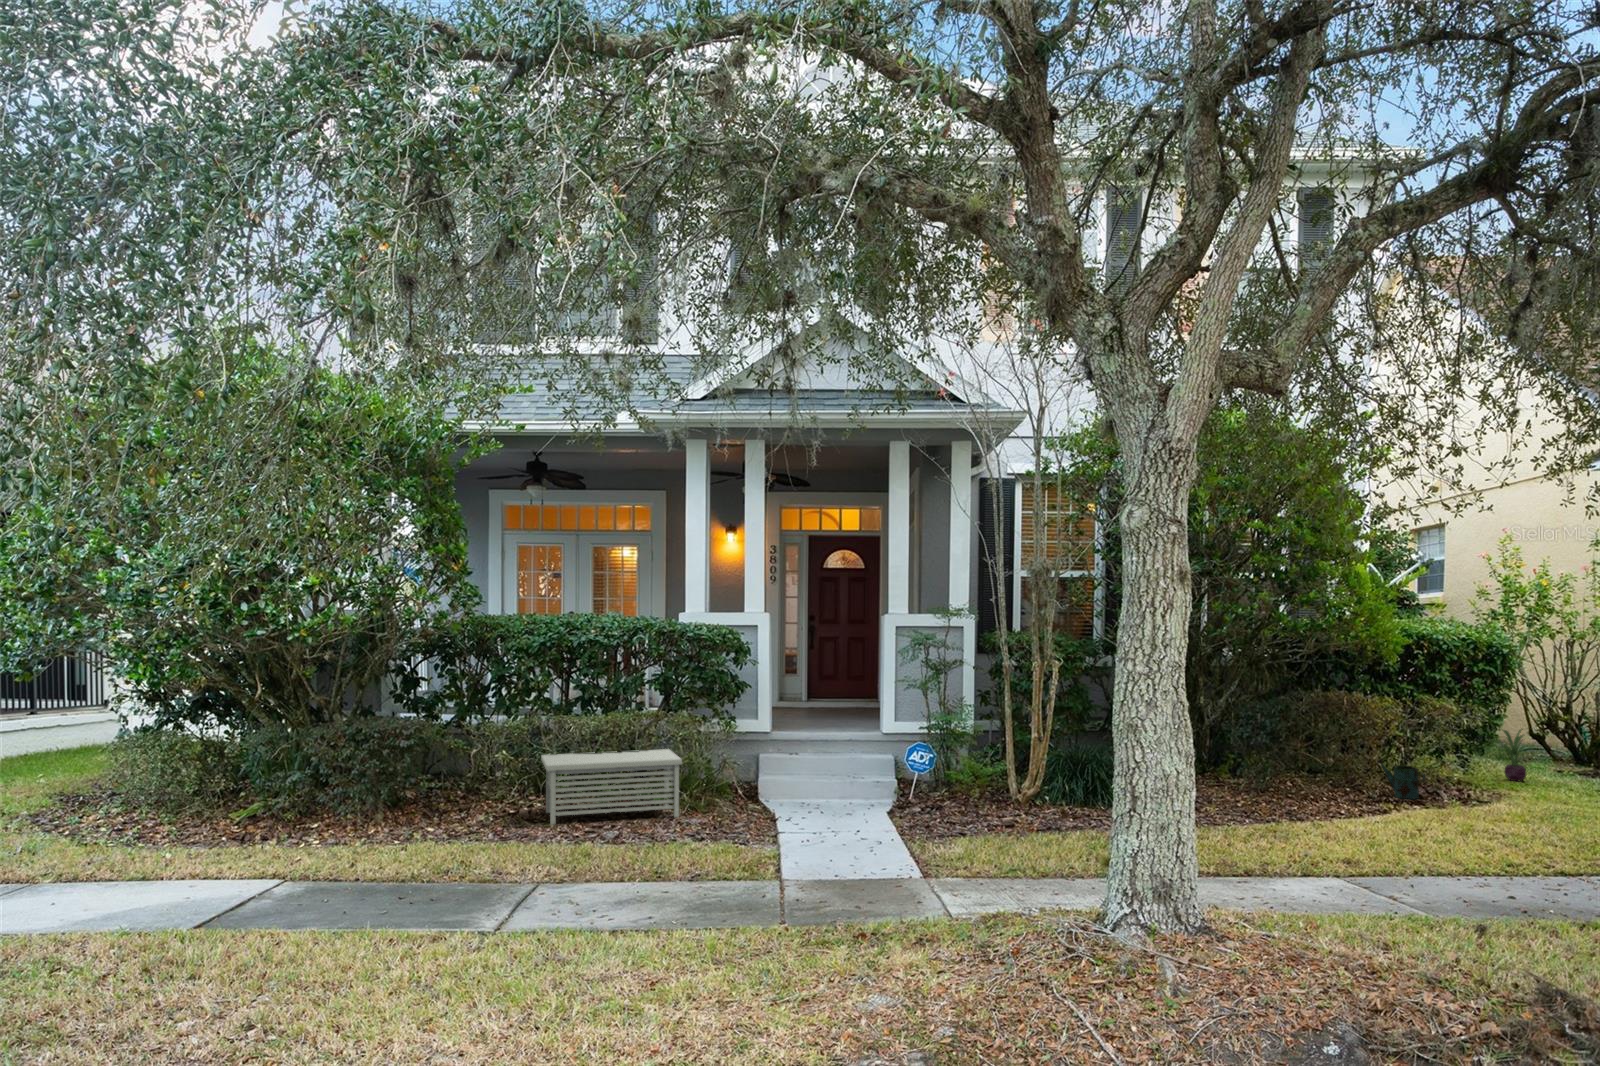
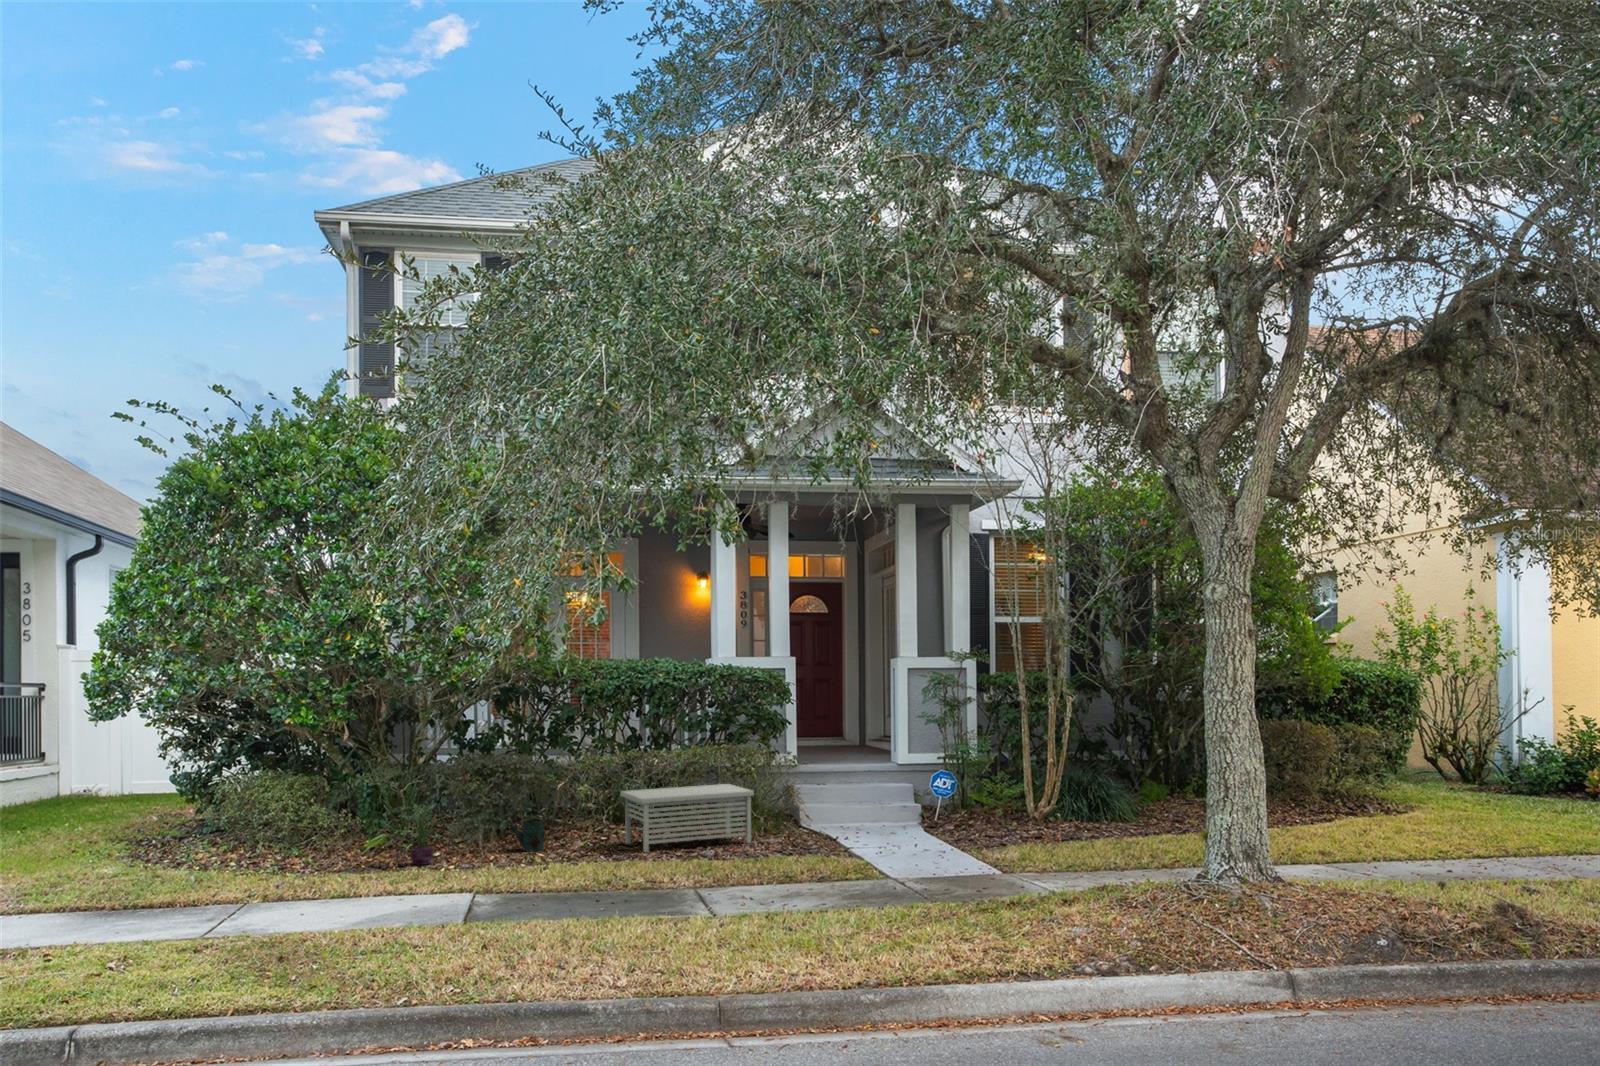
decorative plant: present [1495,729,1527,781] -> present [406,803,445,865]
watering can: present [1377,759,1425,799] -> present [504,816,545,852]

